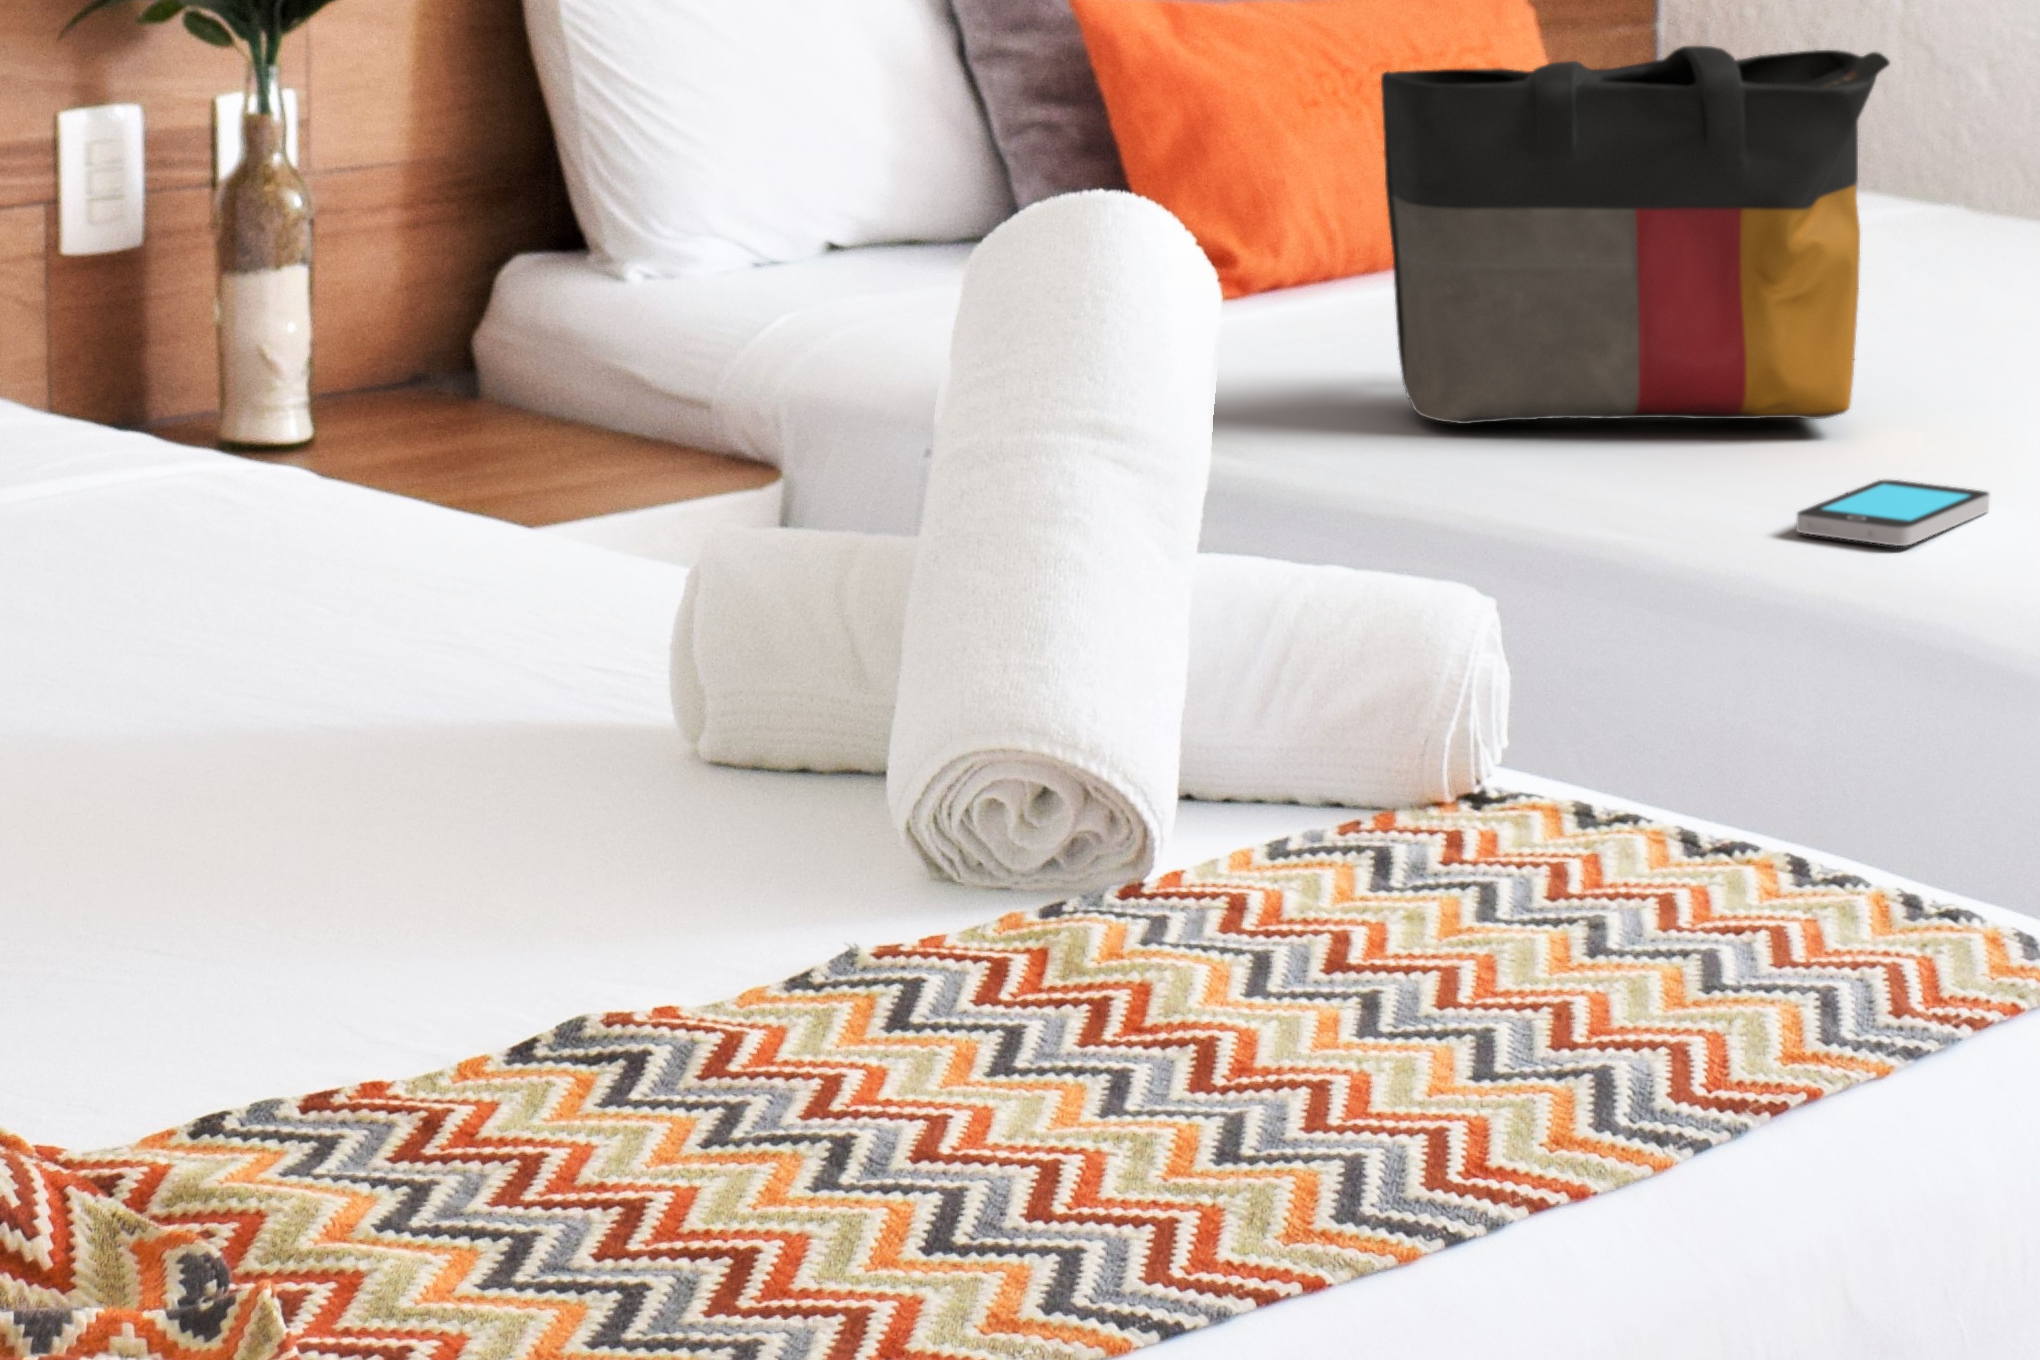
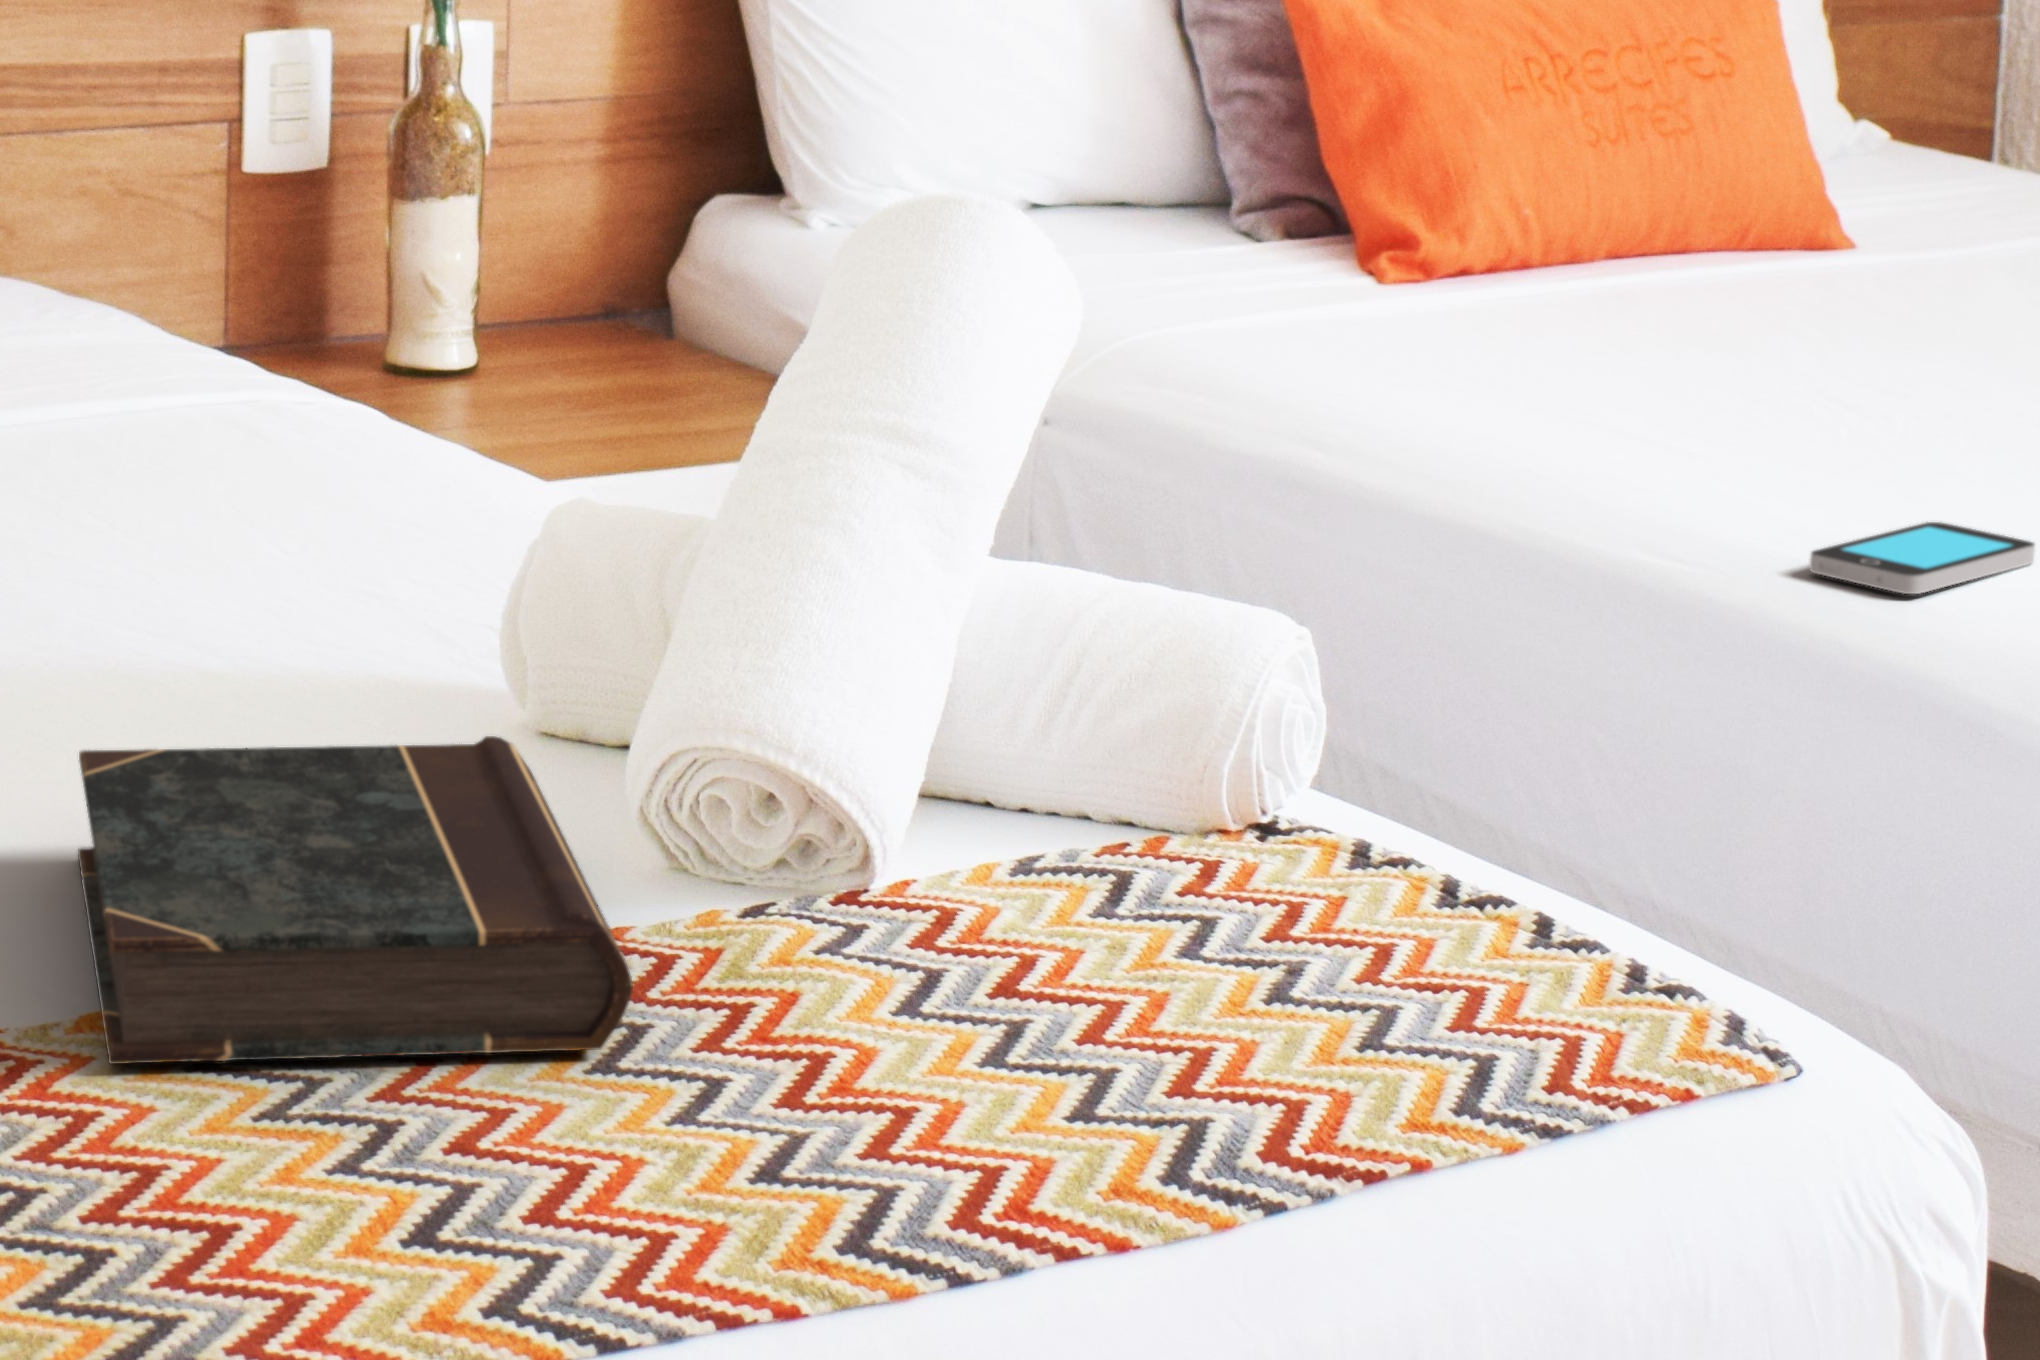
tote bag: present [1381,46,1890,424] -> none [1473,58,2005,451]
book: none [341,758,1028,1107] -> present [78,736,633,1064]

